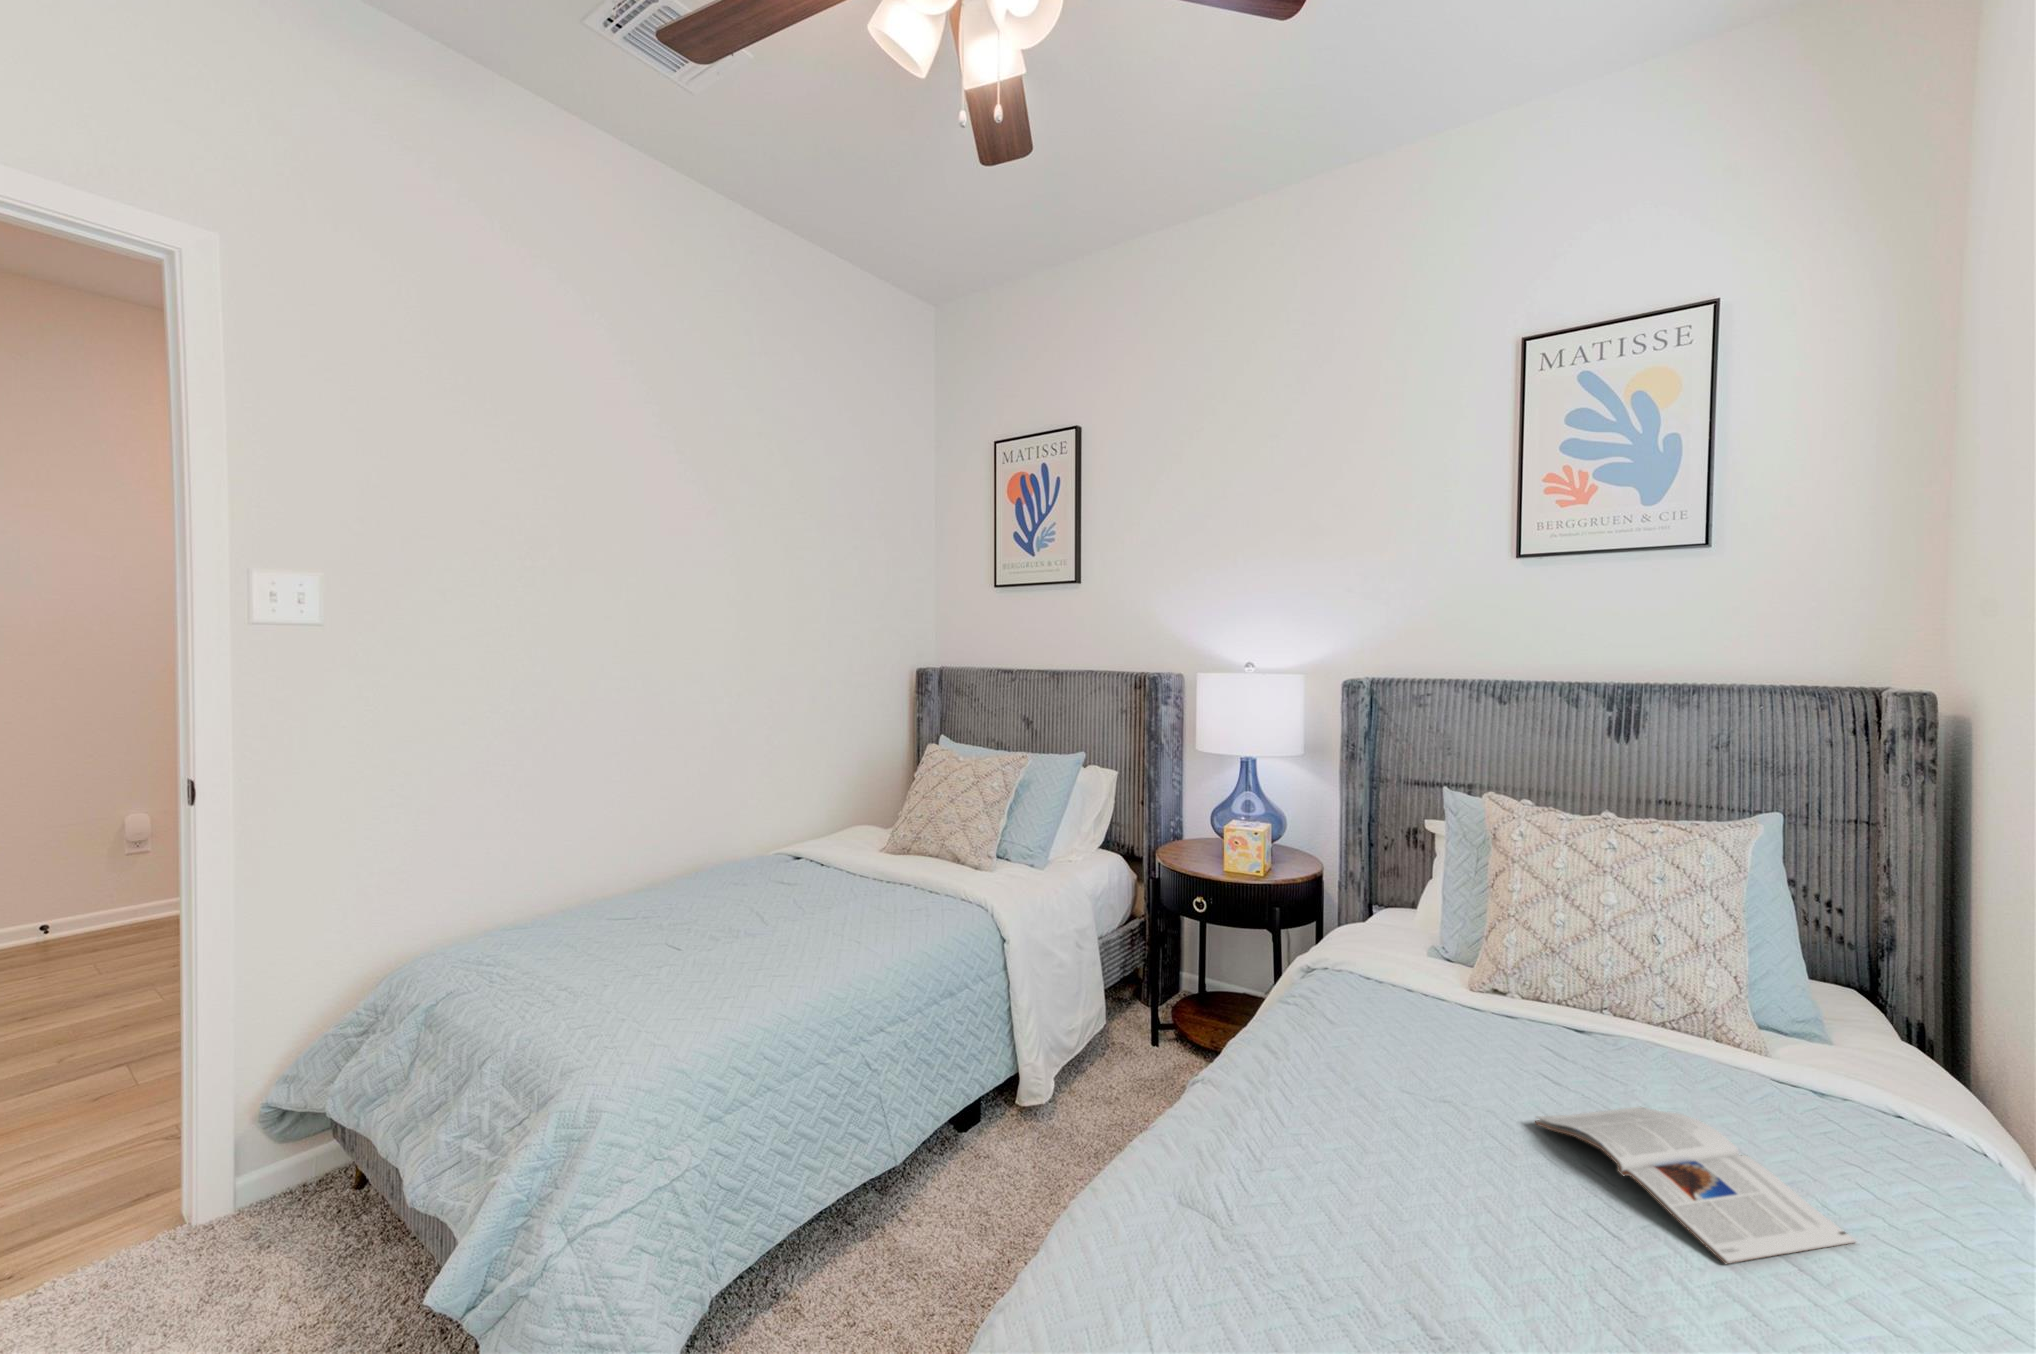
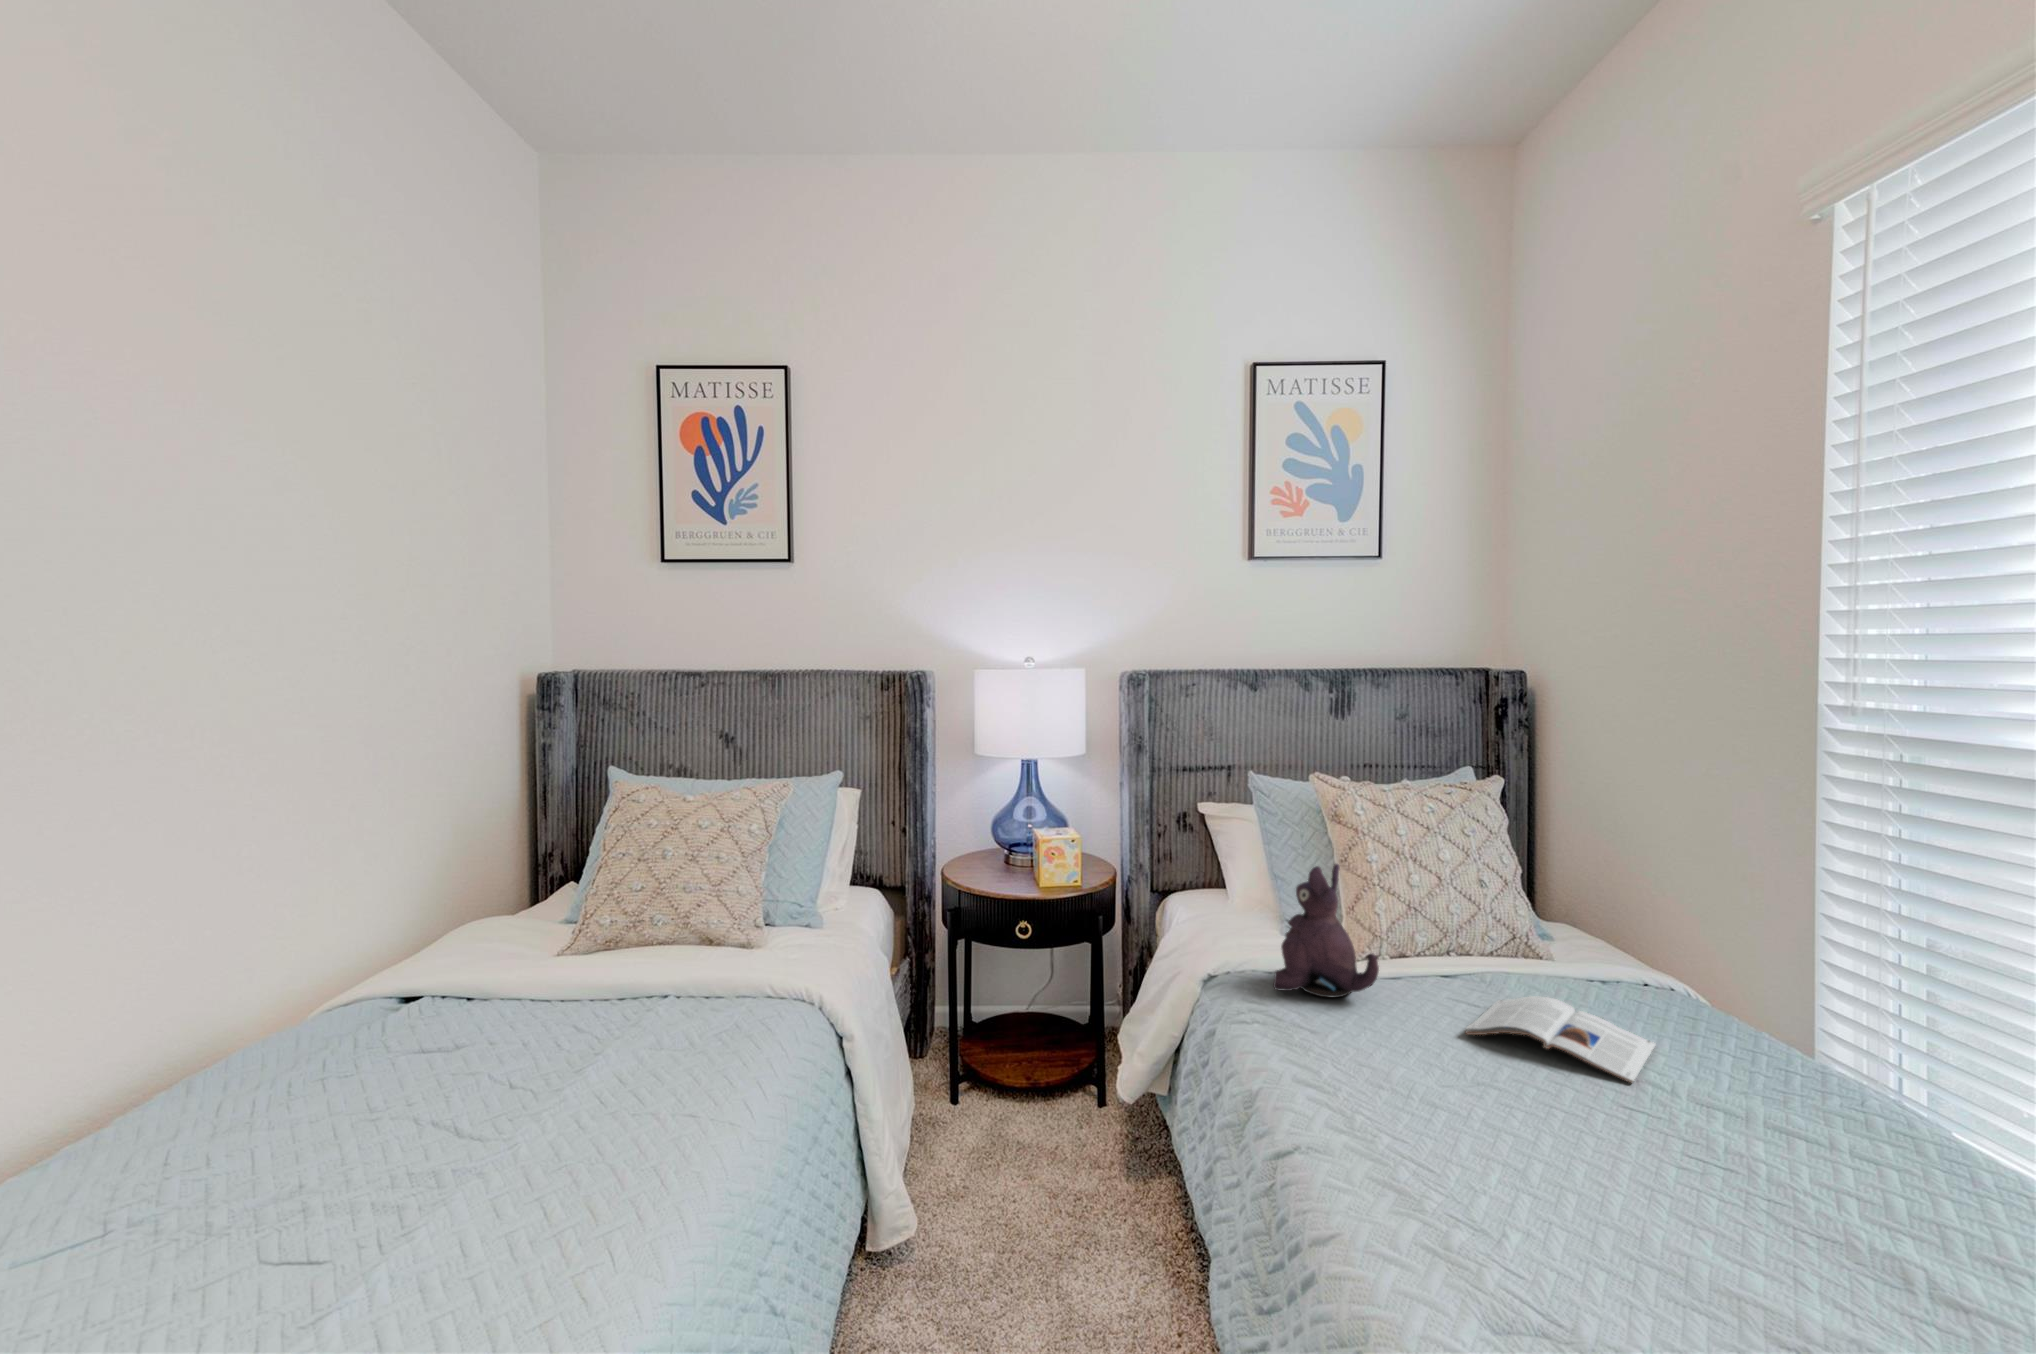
plush toy: none [1356,891,1465,1041] -> present [1273,864,1379,998]

